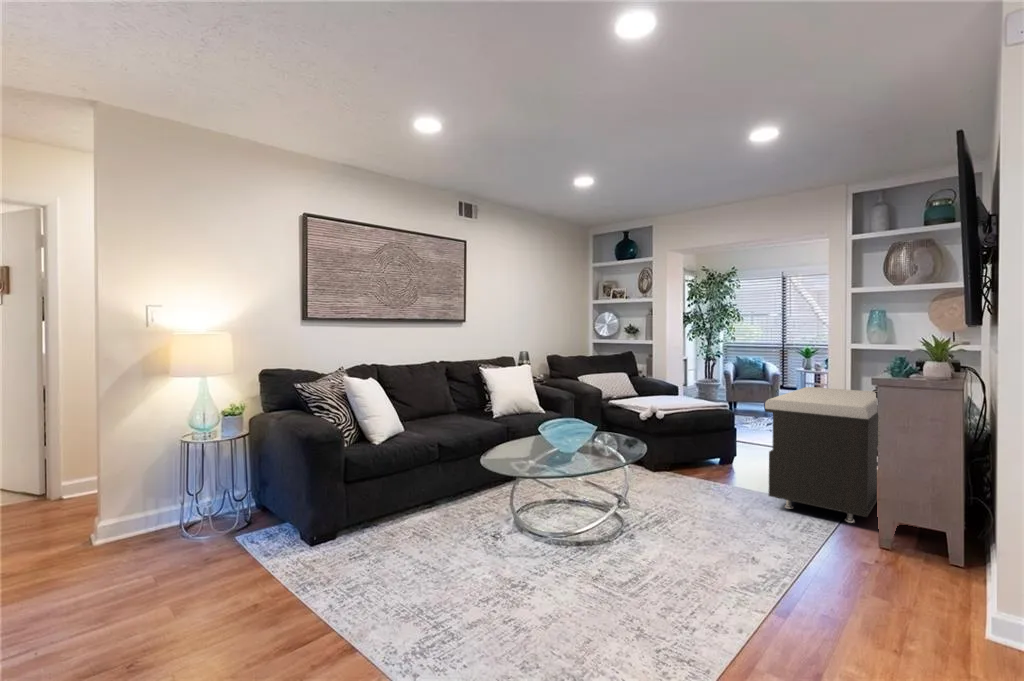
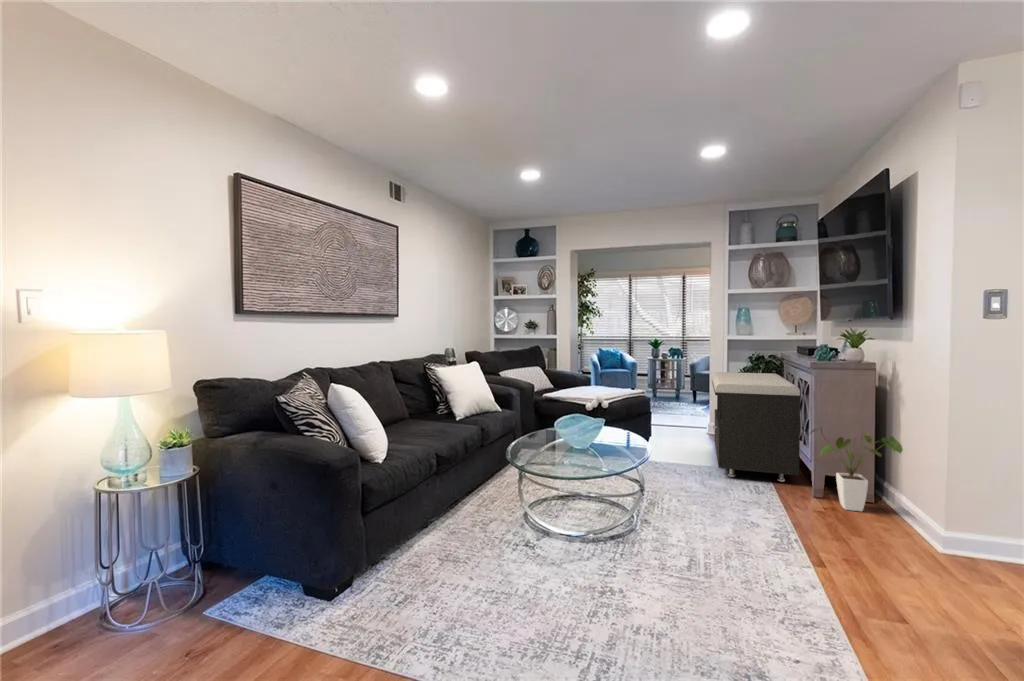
house plant: none [859,457,974,571] -> present [810,428,903,511]

